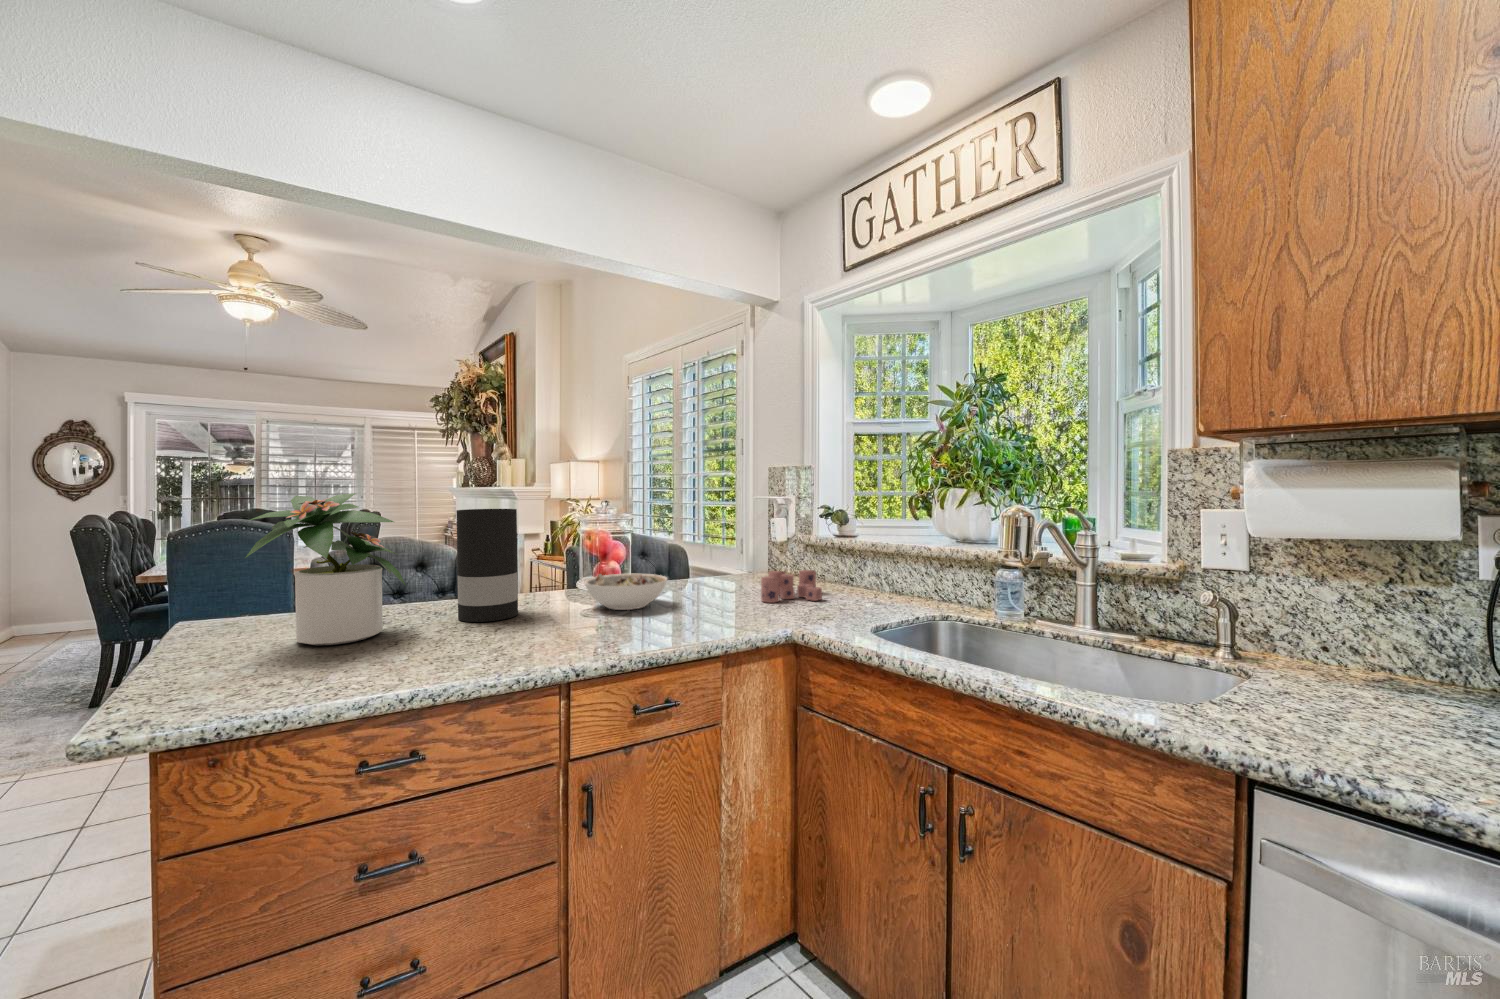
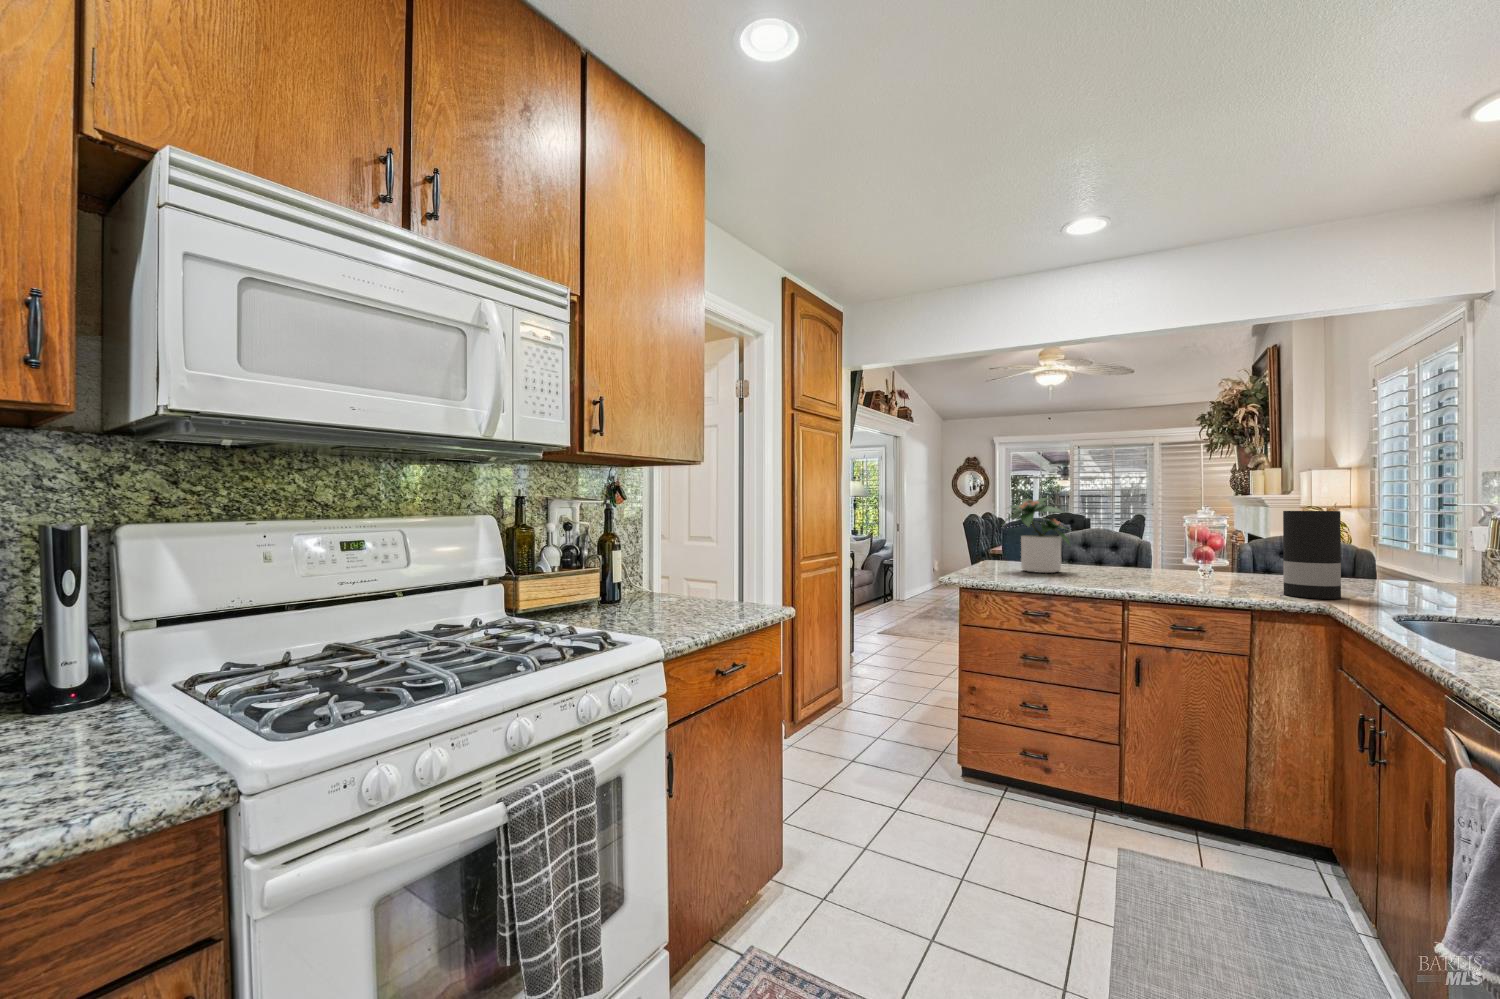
vase: present [456,509,518,622] -> present [1283,511,1341,599]
candle: present [761,570,822,603] -> none [1368,573,1464,602]
bowl: present [584,574,667,610] -> none [1193,556,1268,584]

